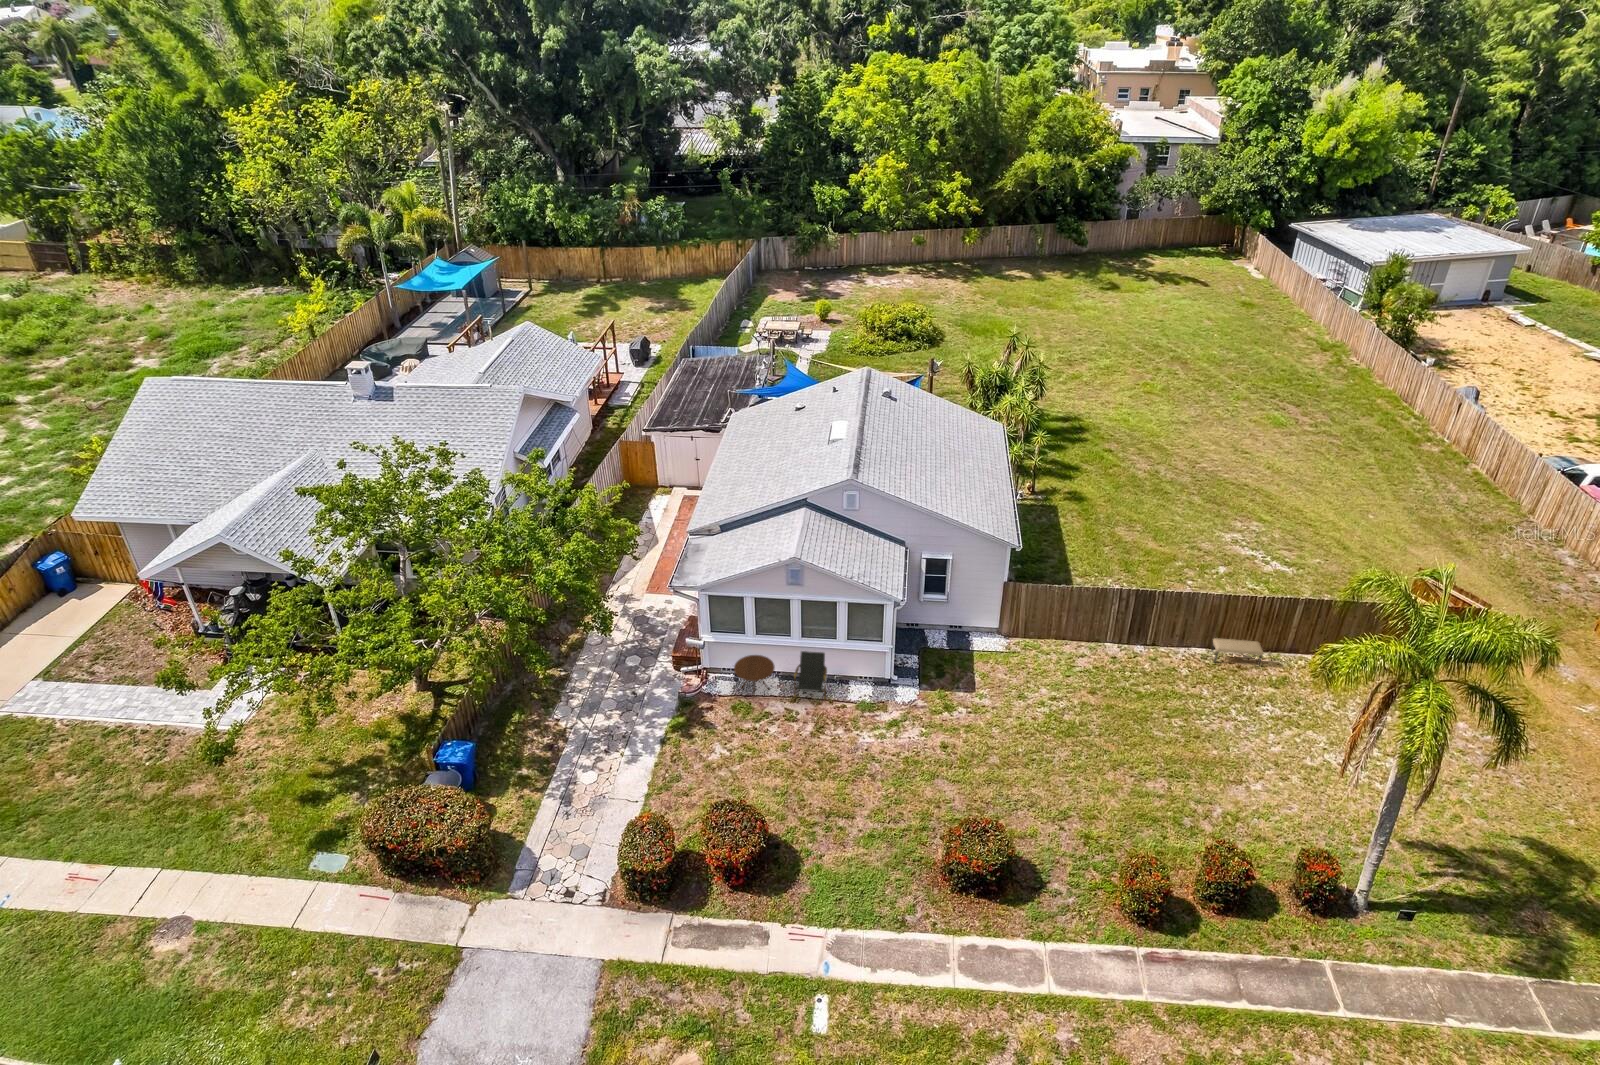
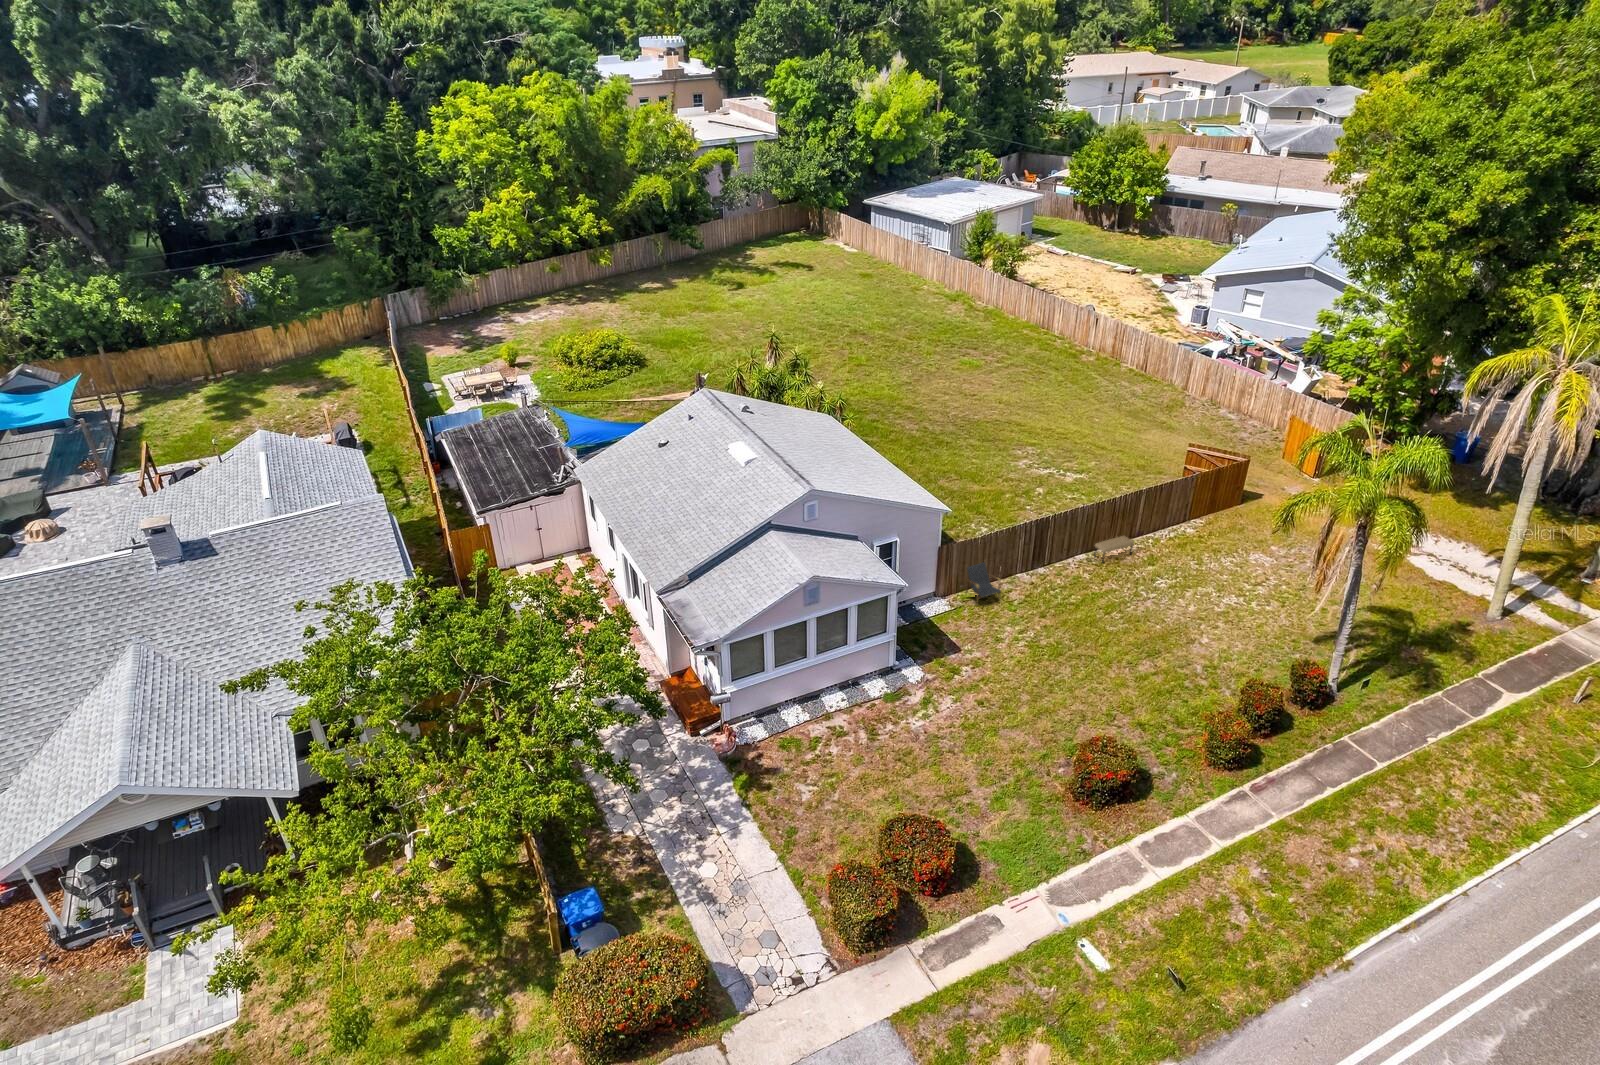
lounge chair: present [794,651,827,698] -> present [966,562,1001,603]
round table: present [734,655,775,690] -> none [765,688,807,732]

